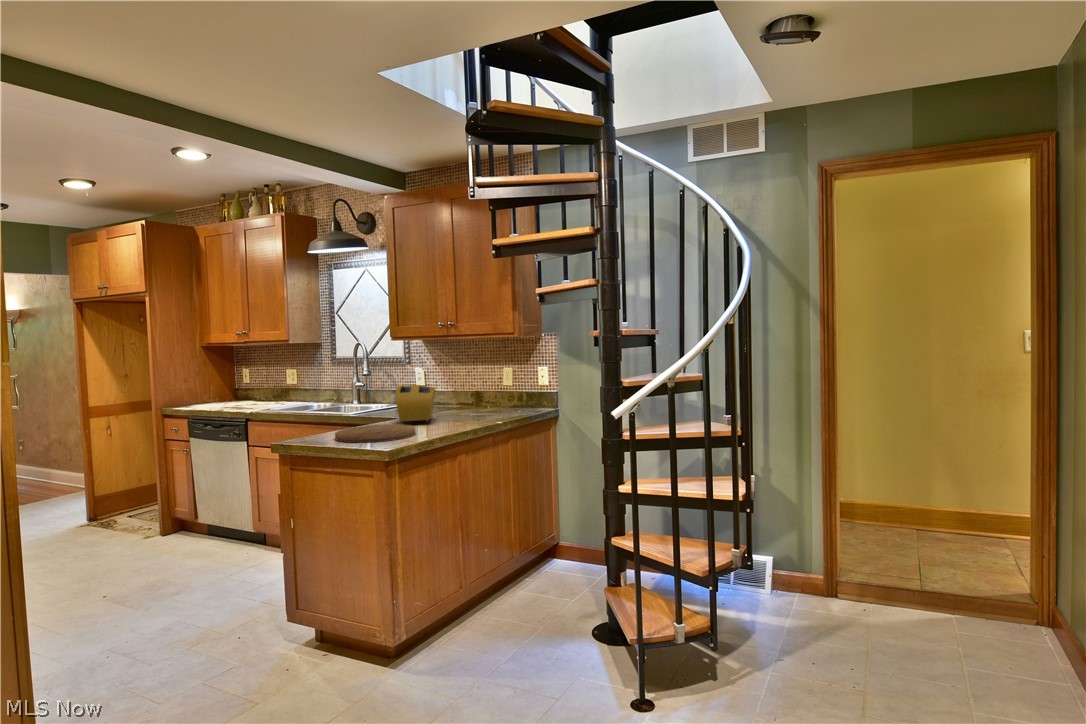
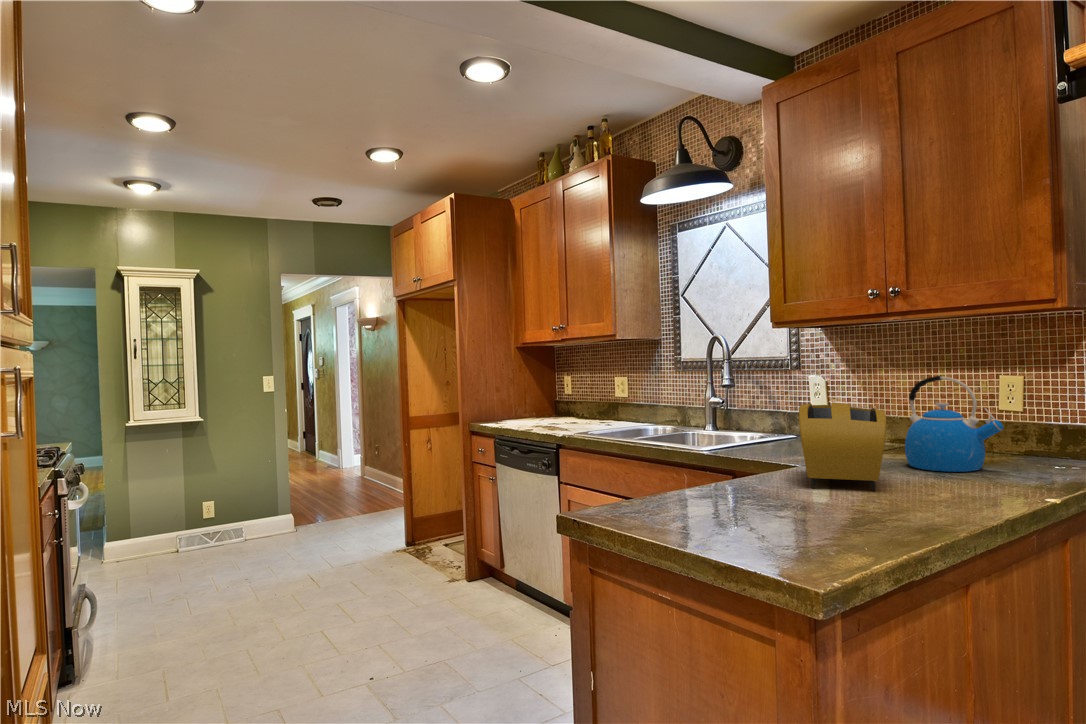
kettle: none [451,369,489,415] -> present [905,376,1003,472]
cutting board: present [335,424,415,443] -> none [676,484,865,540]

